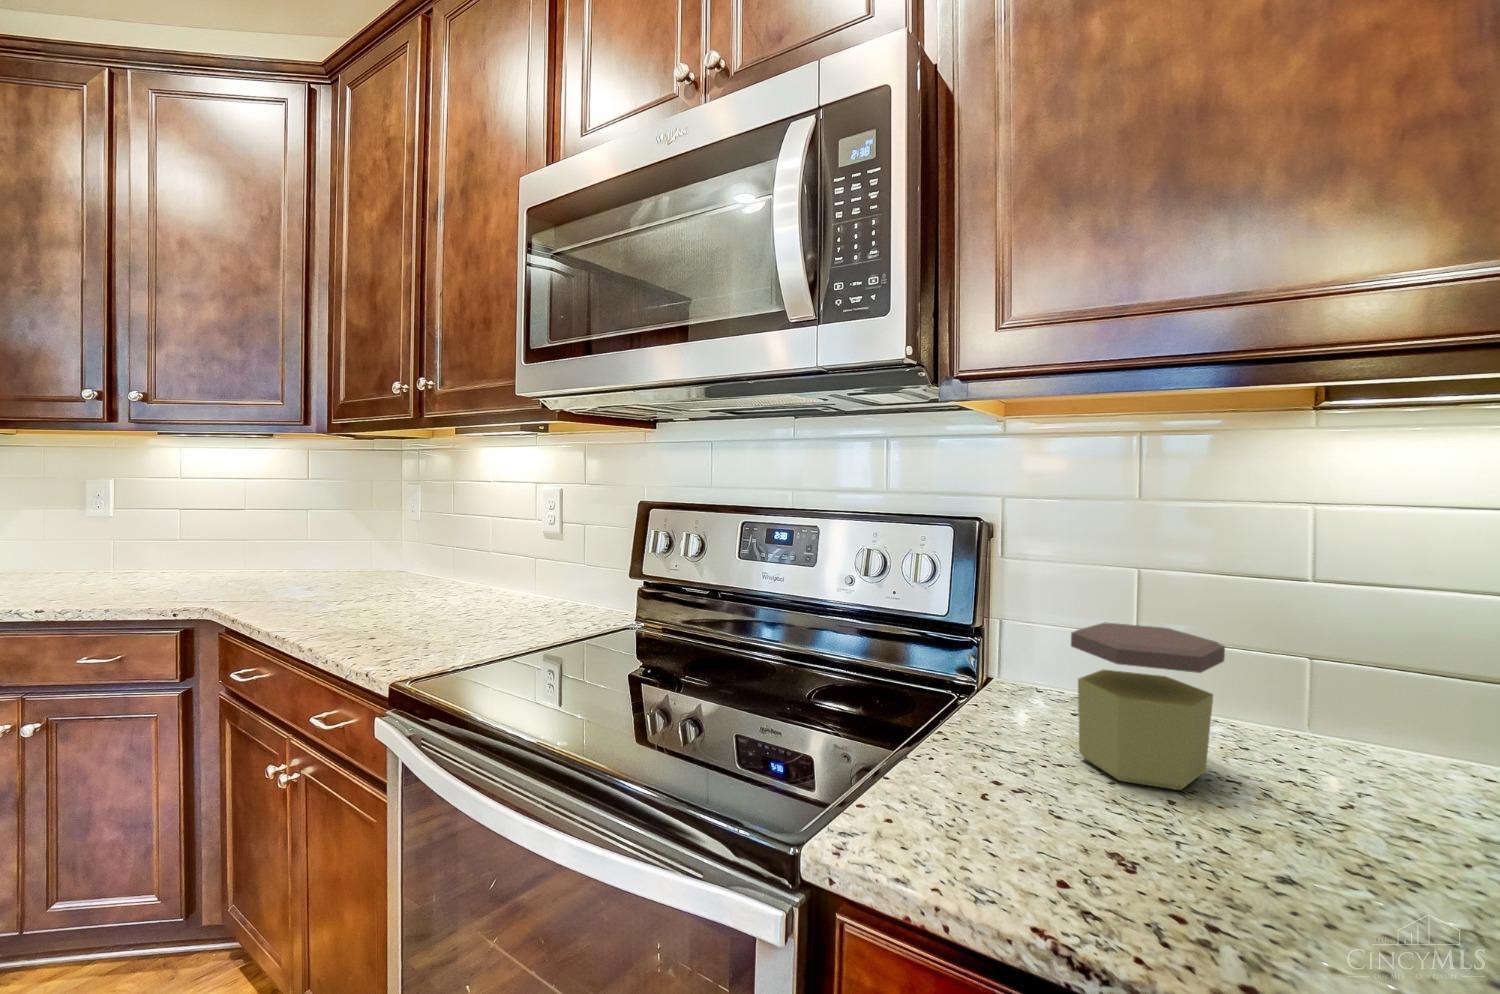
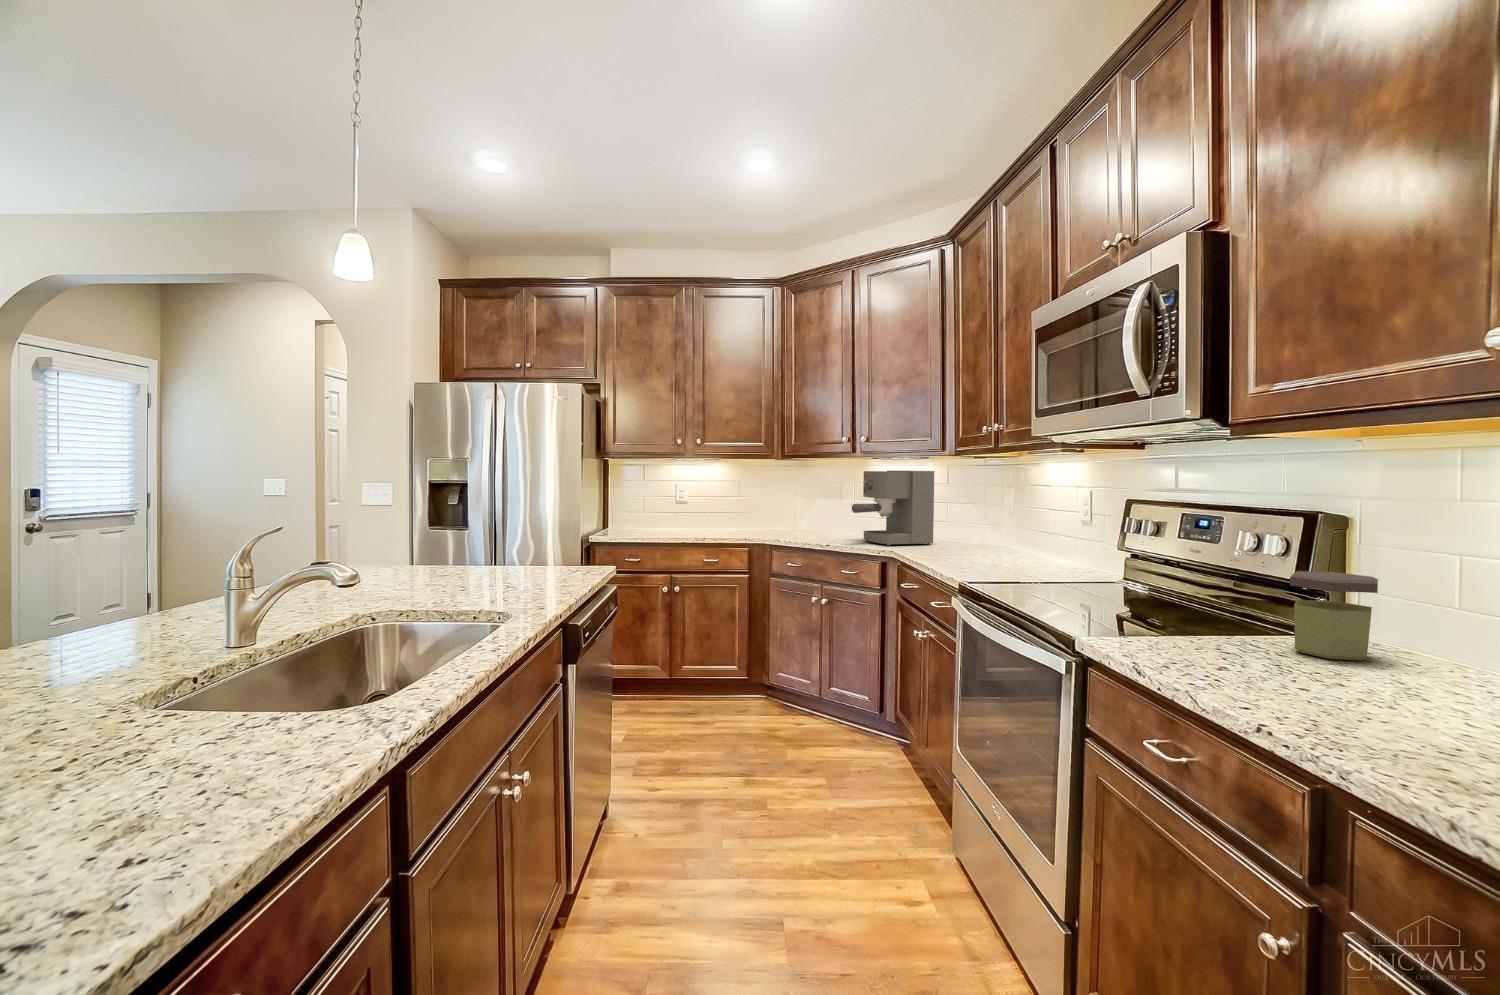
coffee maker: none [106,457,292,592] -> present [852,471,934,546]

